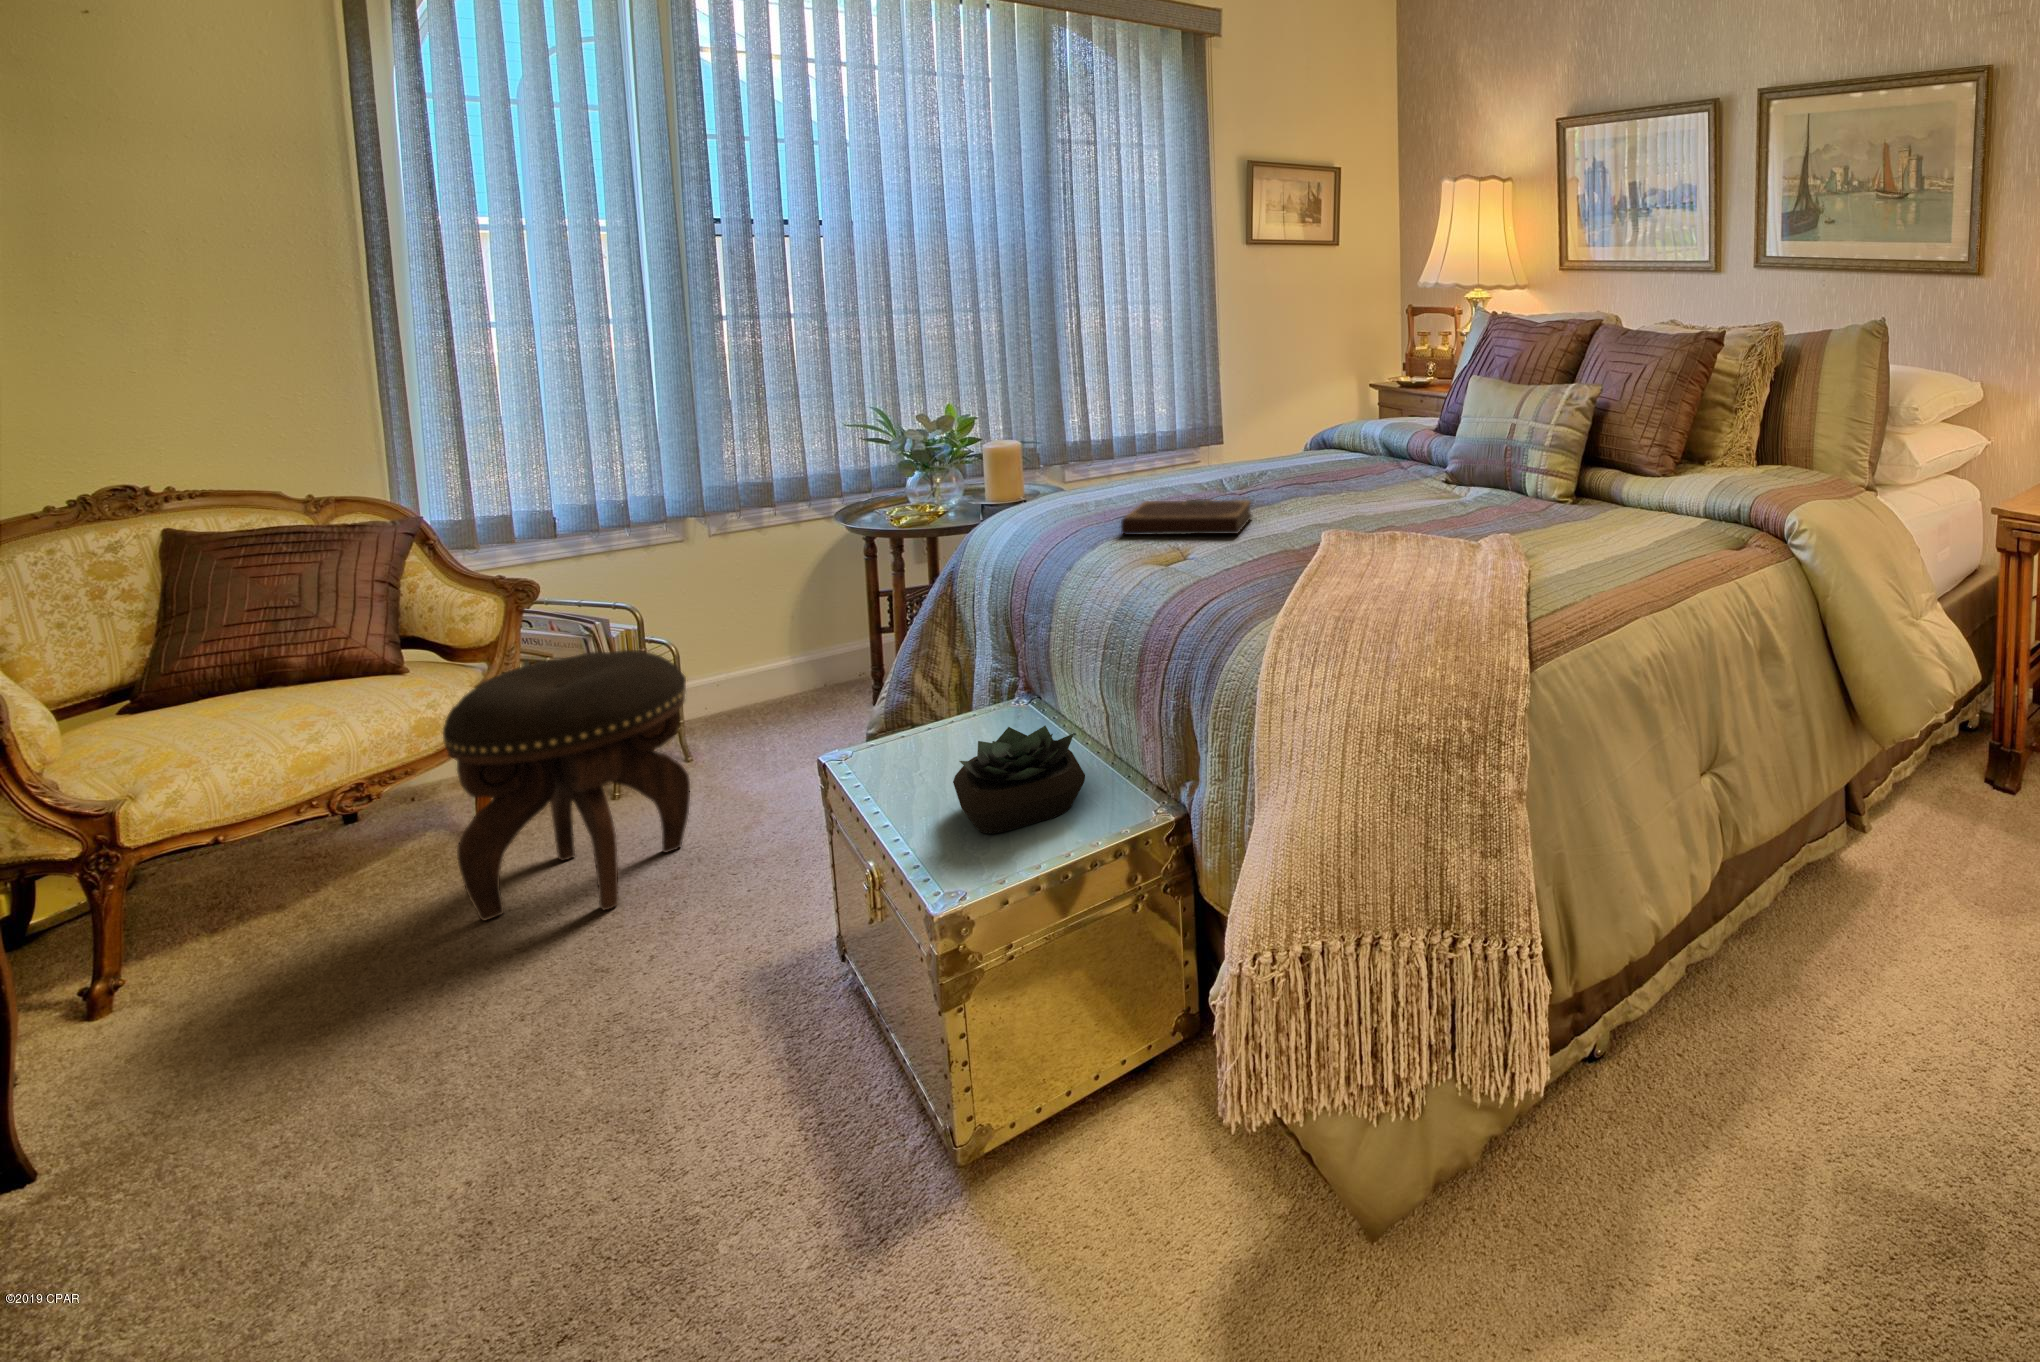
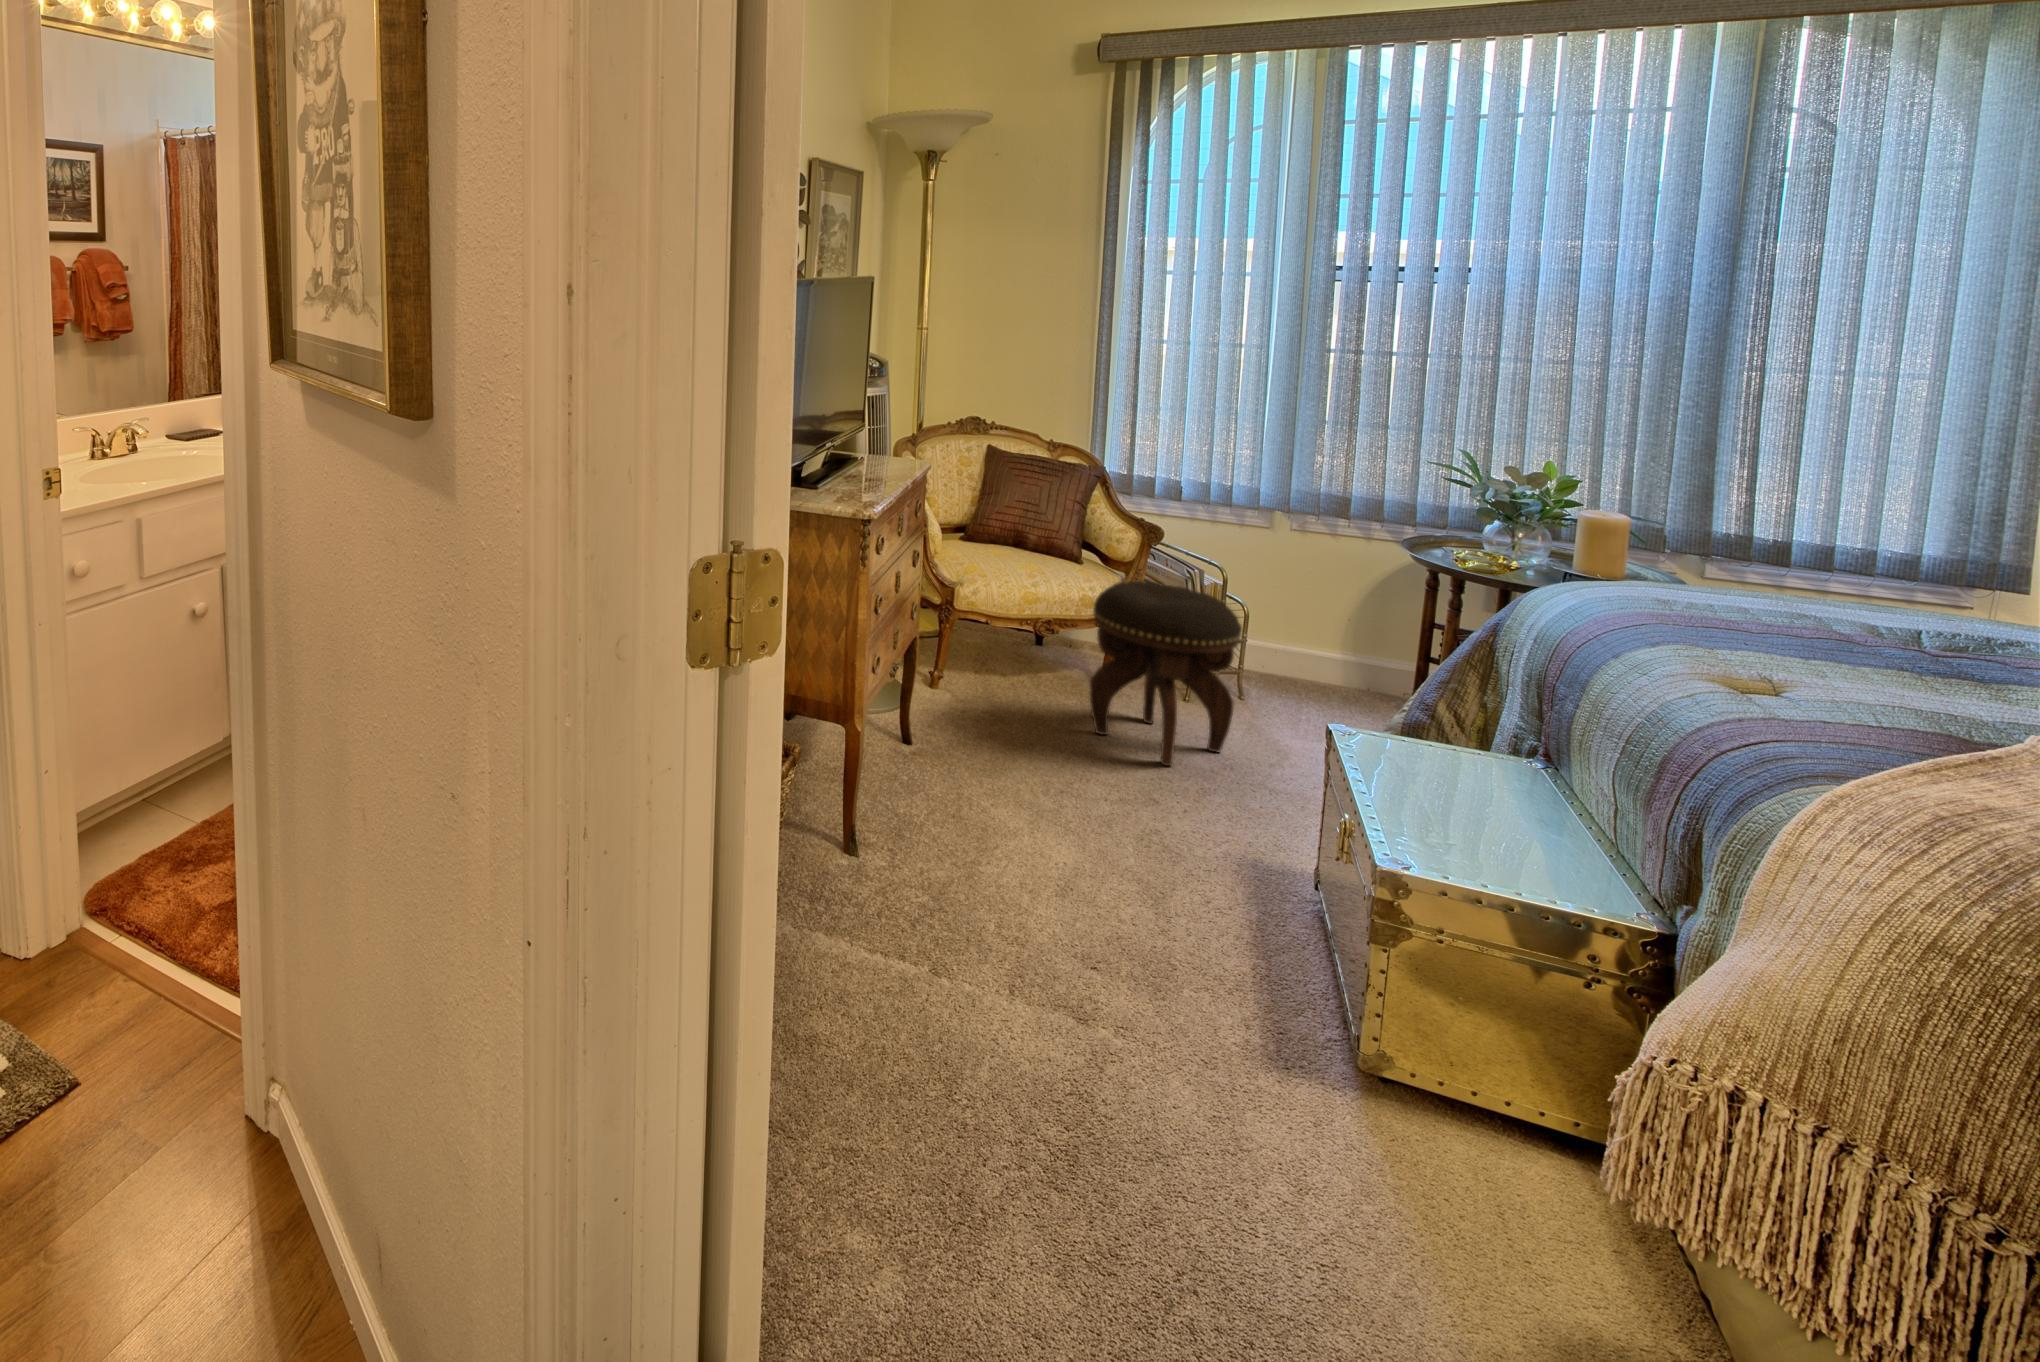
notebook: present [1121,499,1252,535] -> none [1709,617,1969,695]
succulent plant: present [953,726,1085,834] -> none [1420,760,1561,863]

